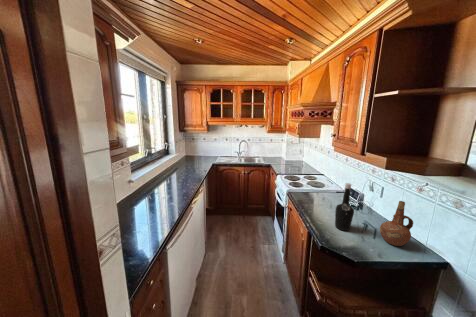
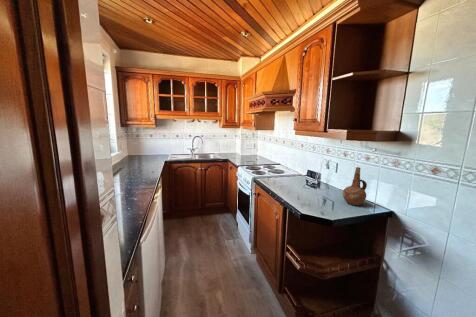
bottle: present [335,183,354,231] -> none [306,157,322,201]

